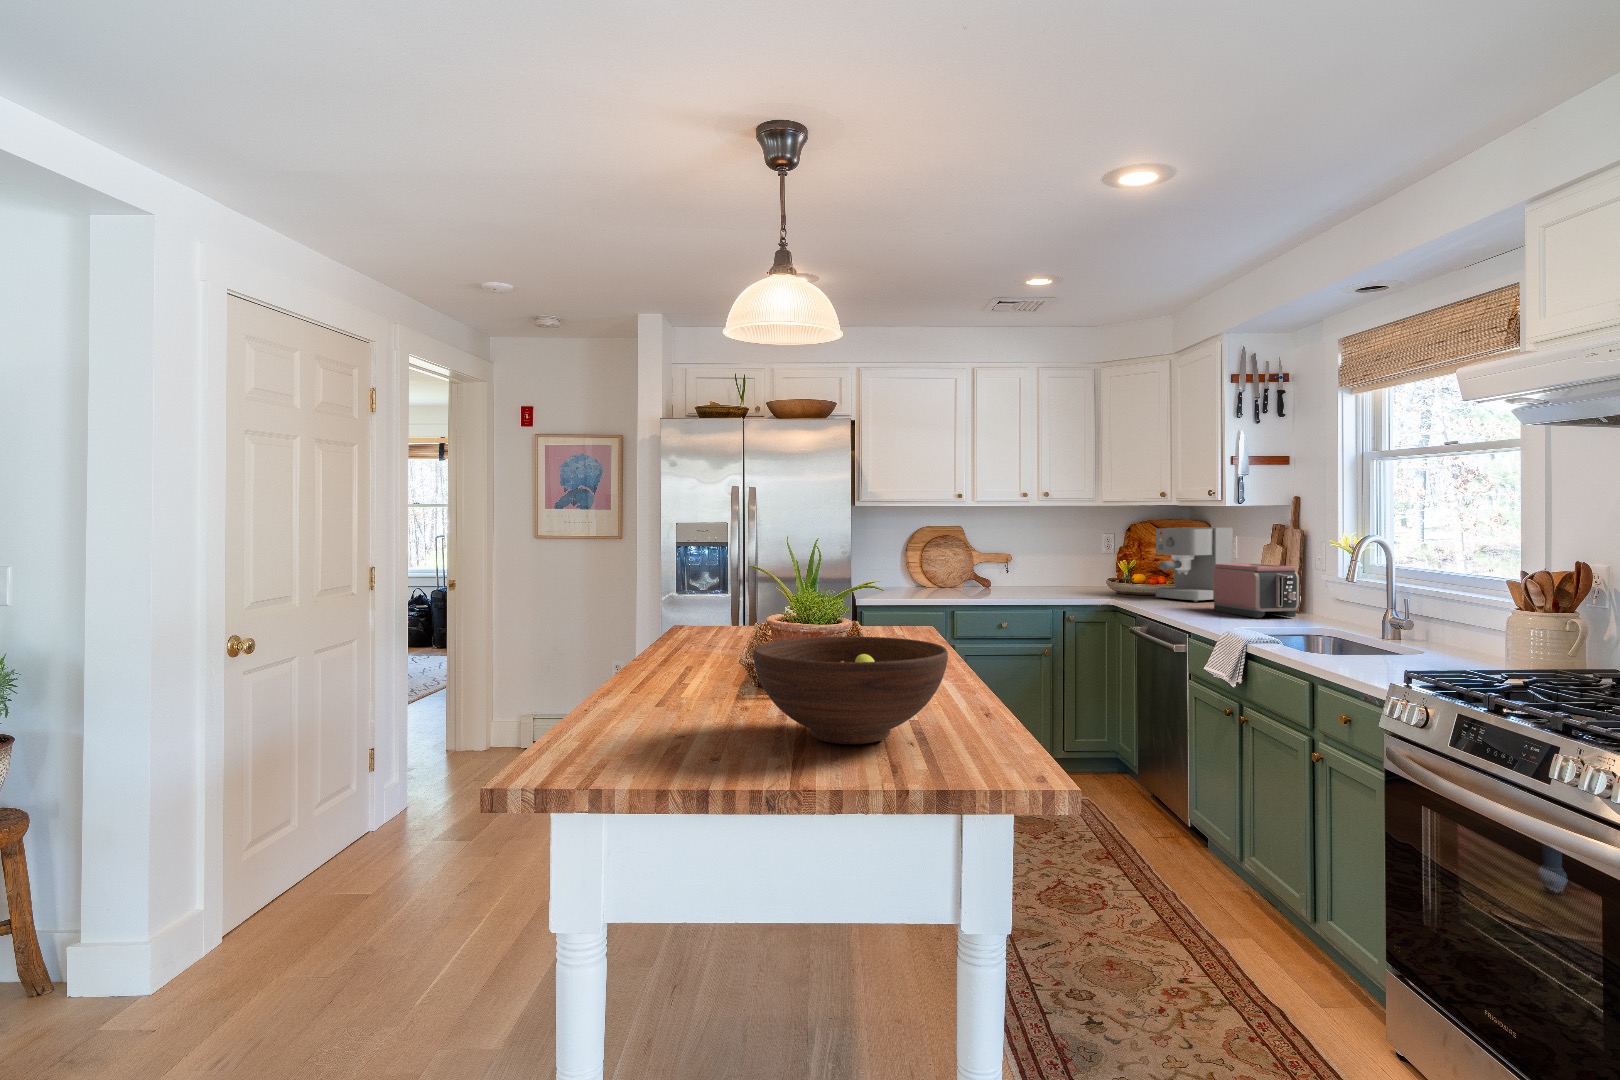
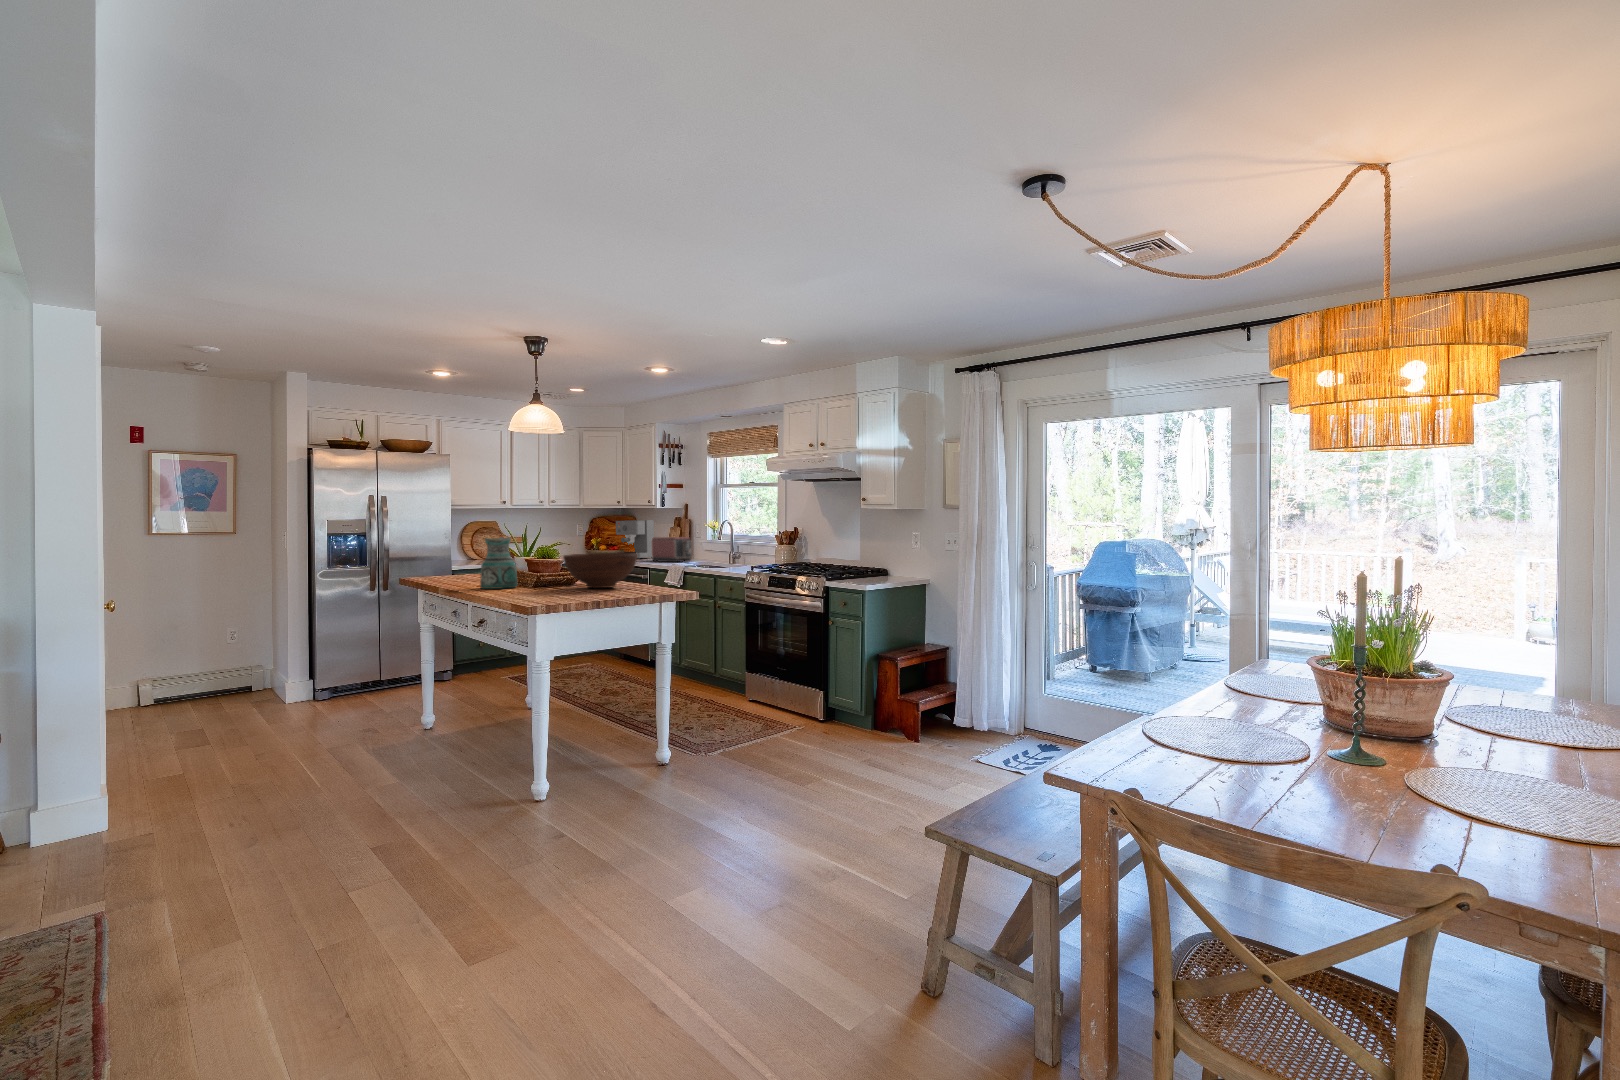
ceramic pitcher: none [638,582,718,705] -> present [480,537,517,589]

